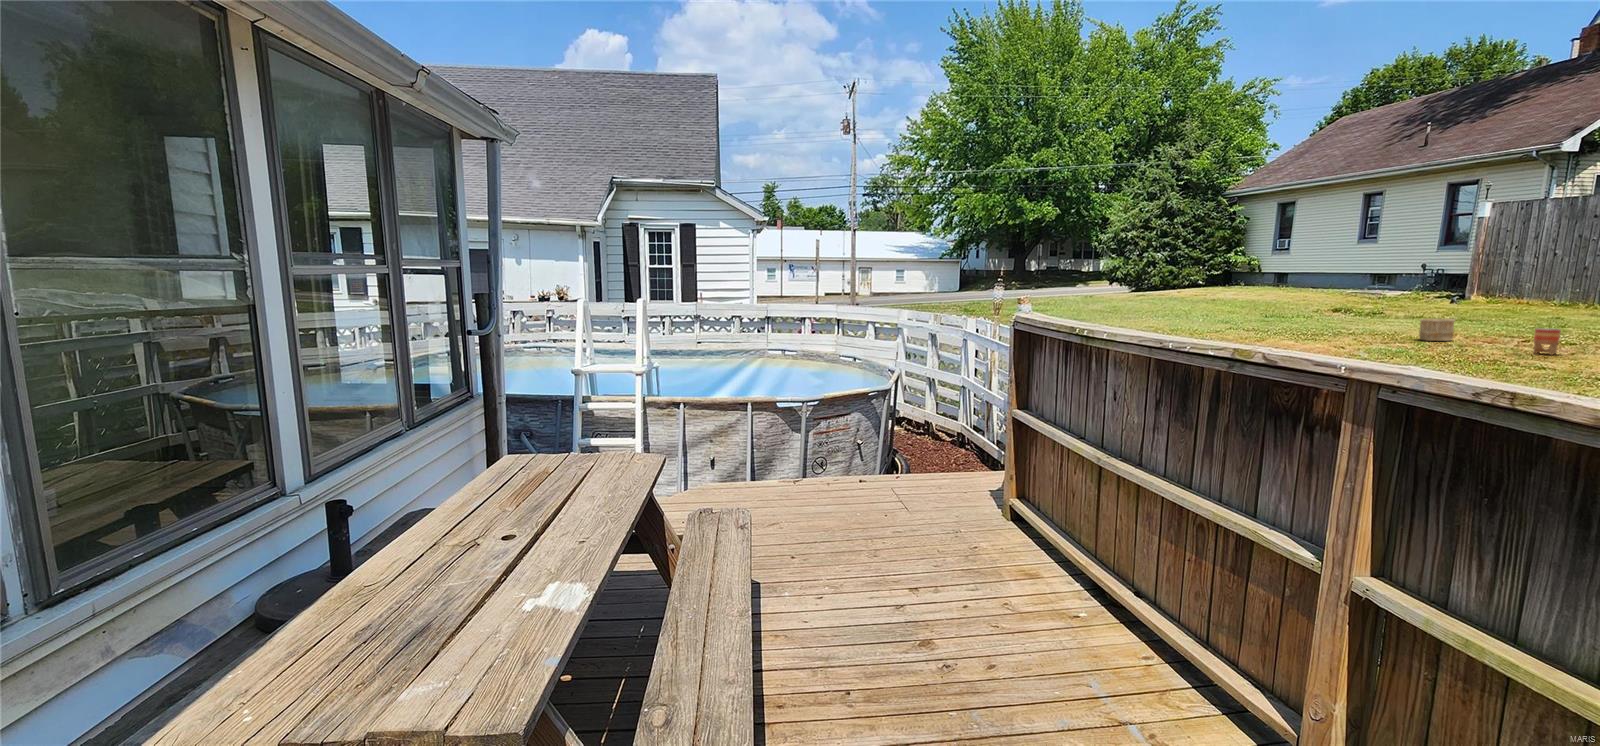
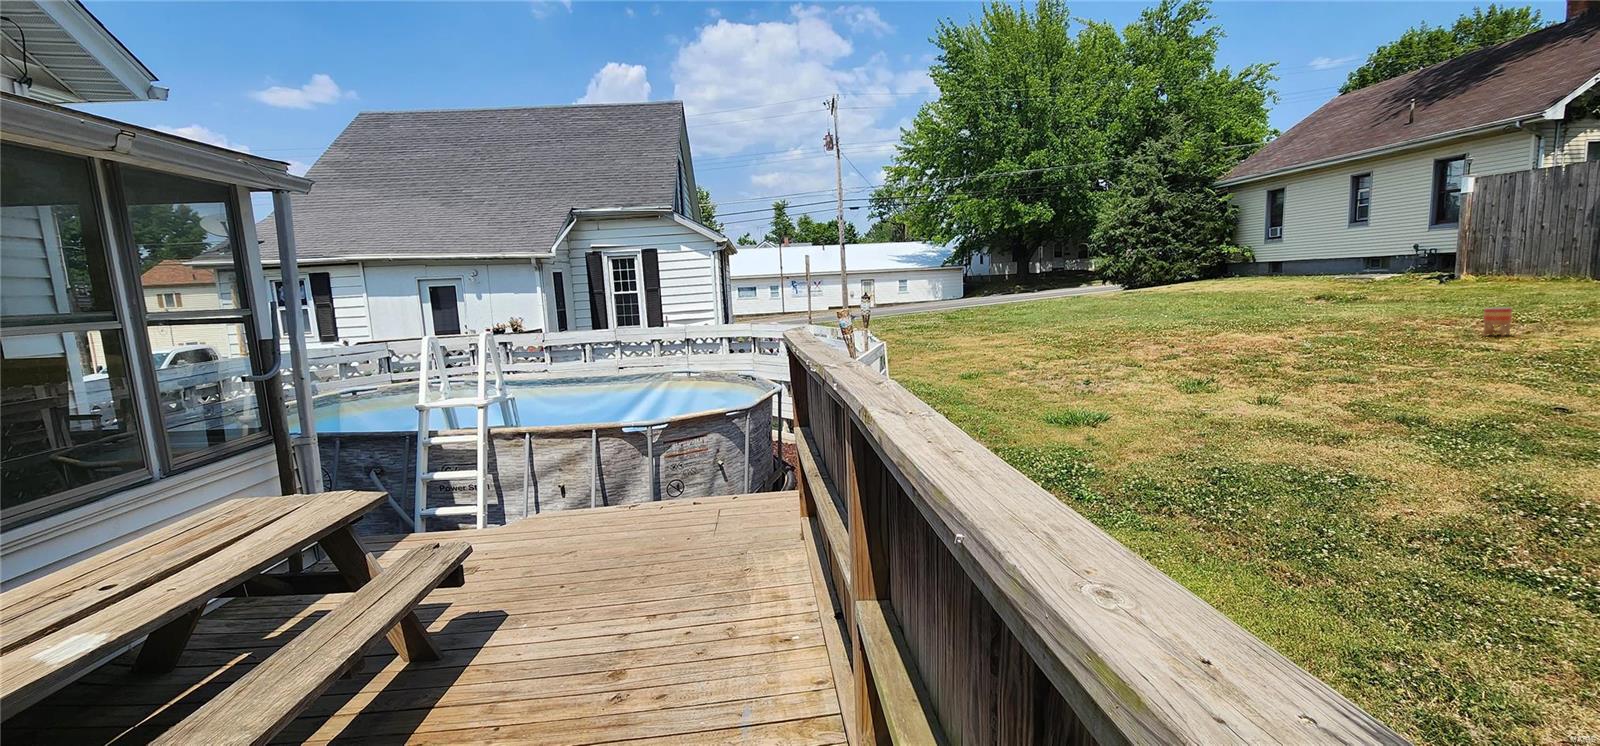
wooden bucket: present [1419,319,1455,341] -> none [1370,301,1408,326]

